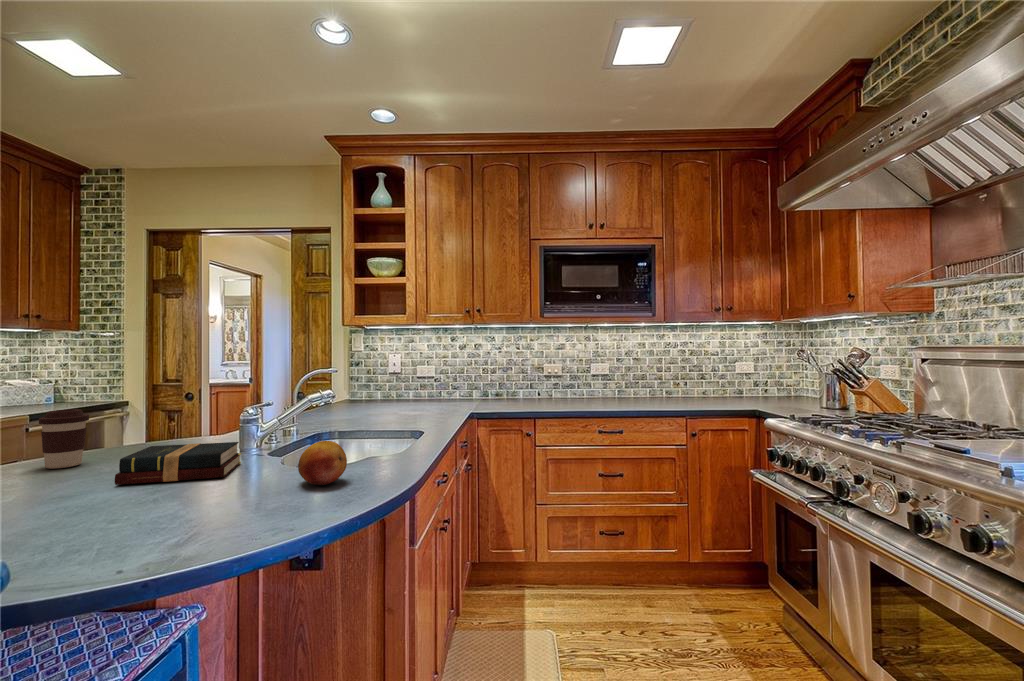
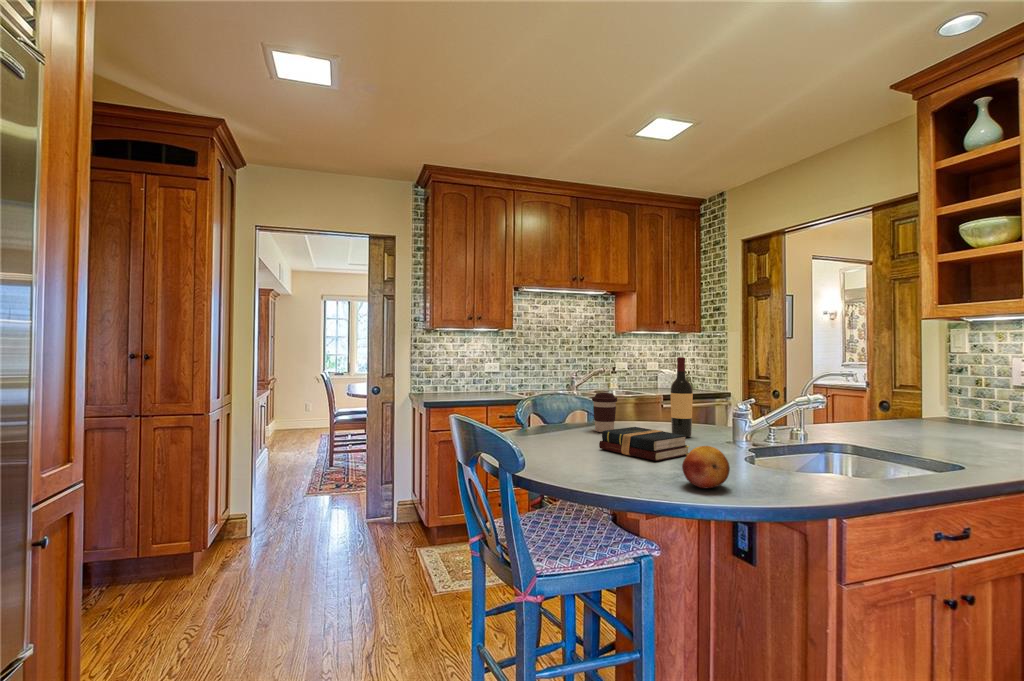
wine bottle: none [173,356,203,451] -> present [670,357,693,438]

